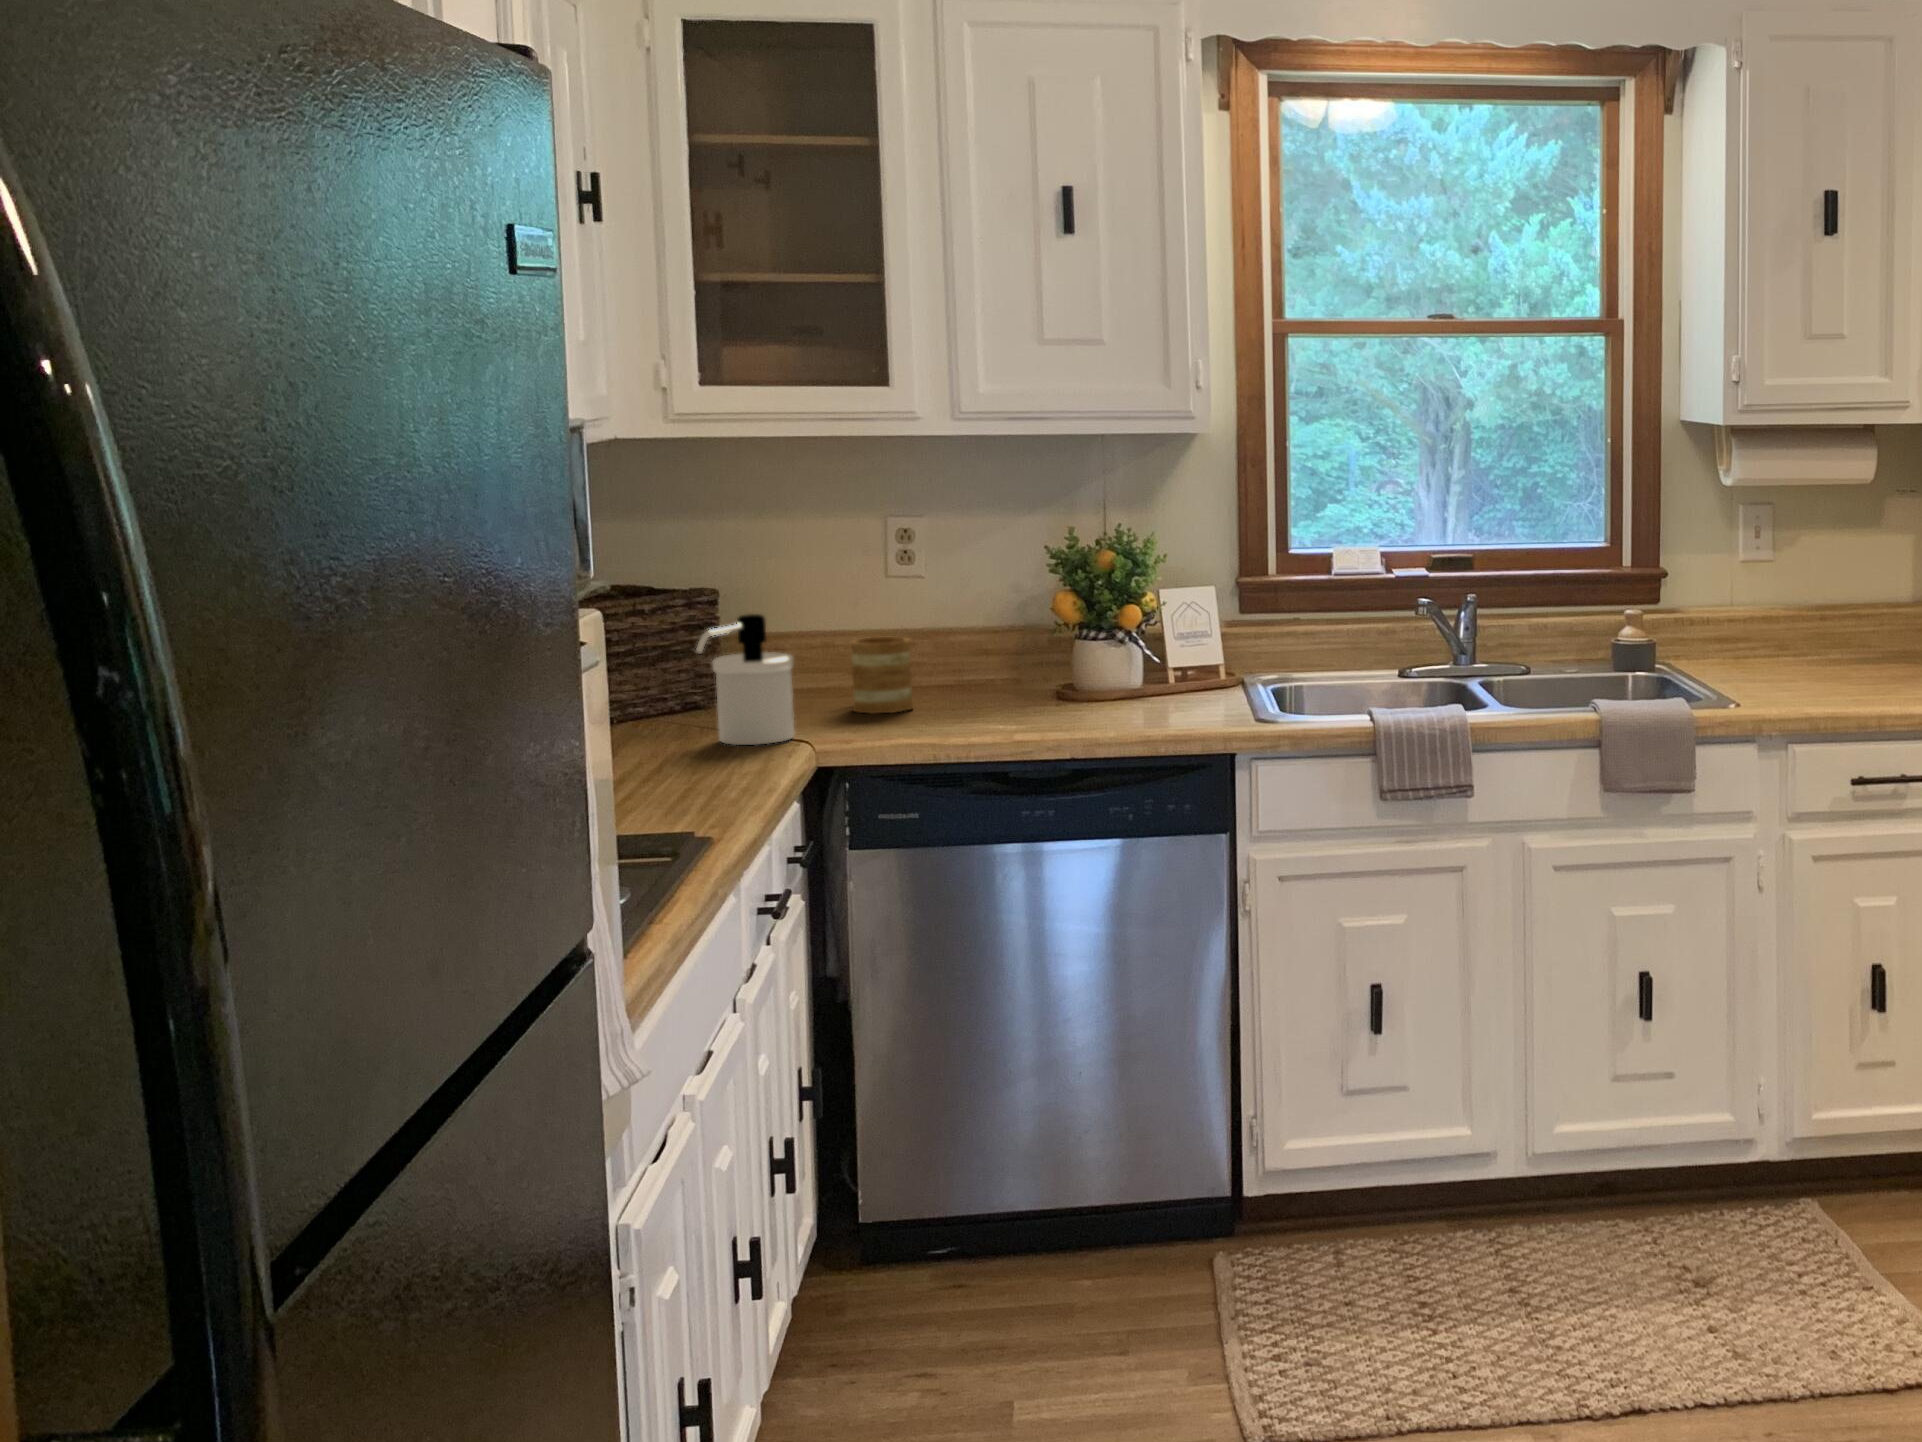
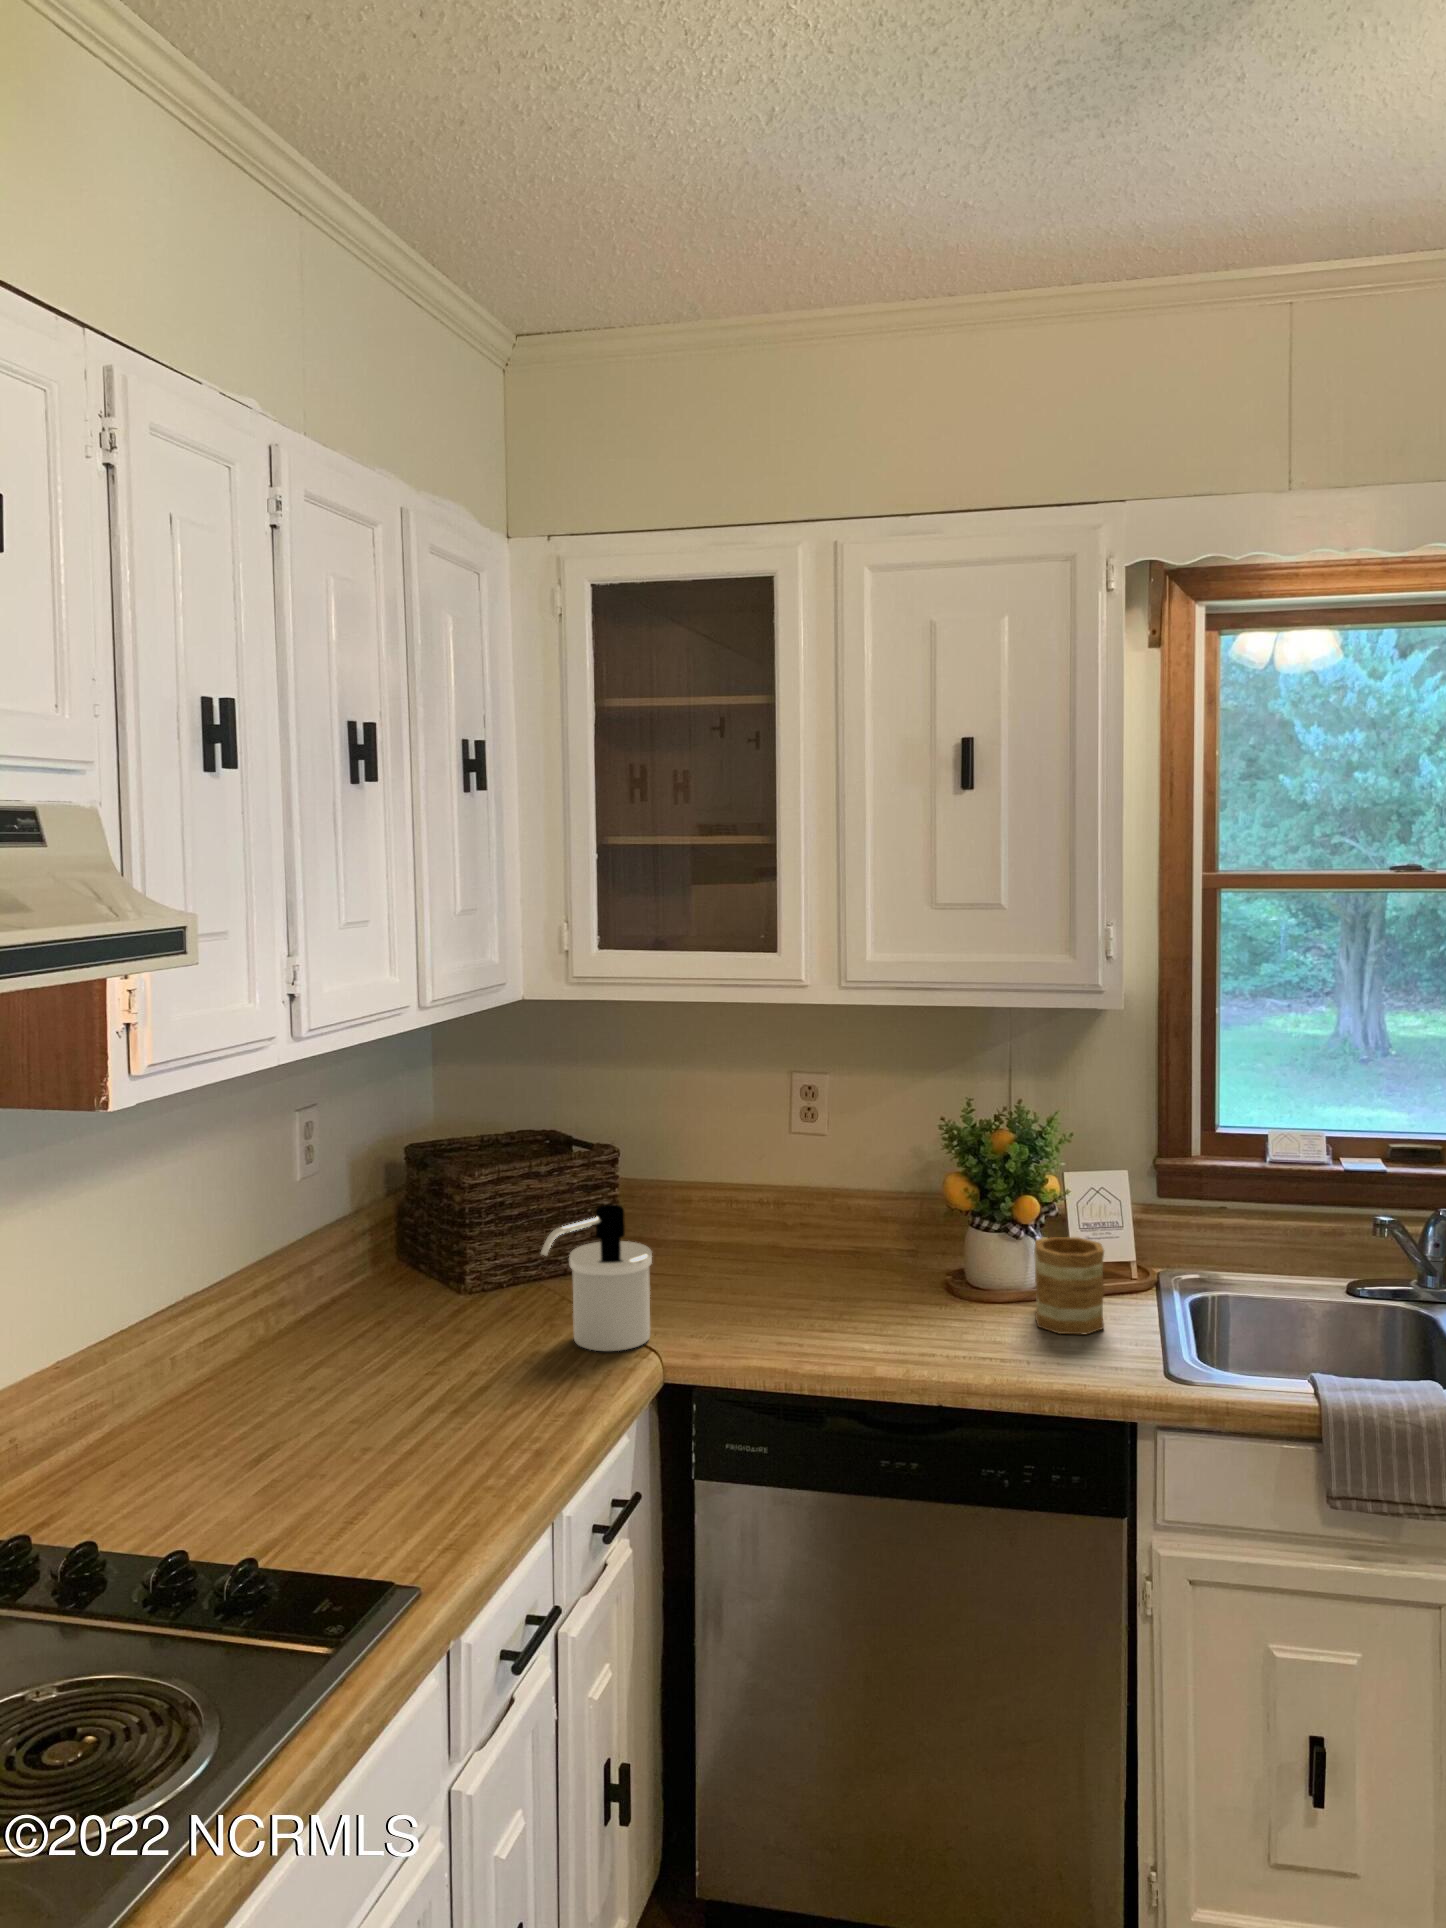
mug: present [851,637,913,713] -> present [1034,1237,1104,1334]

